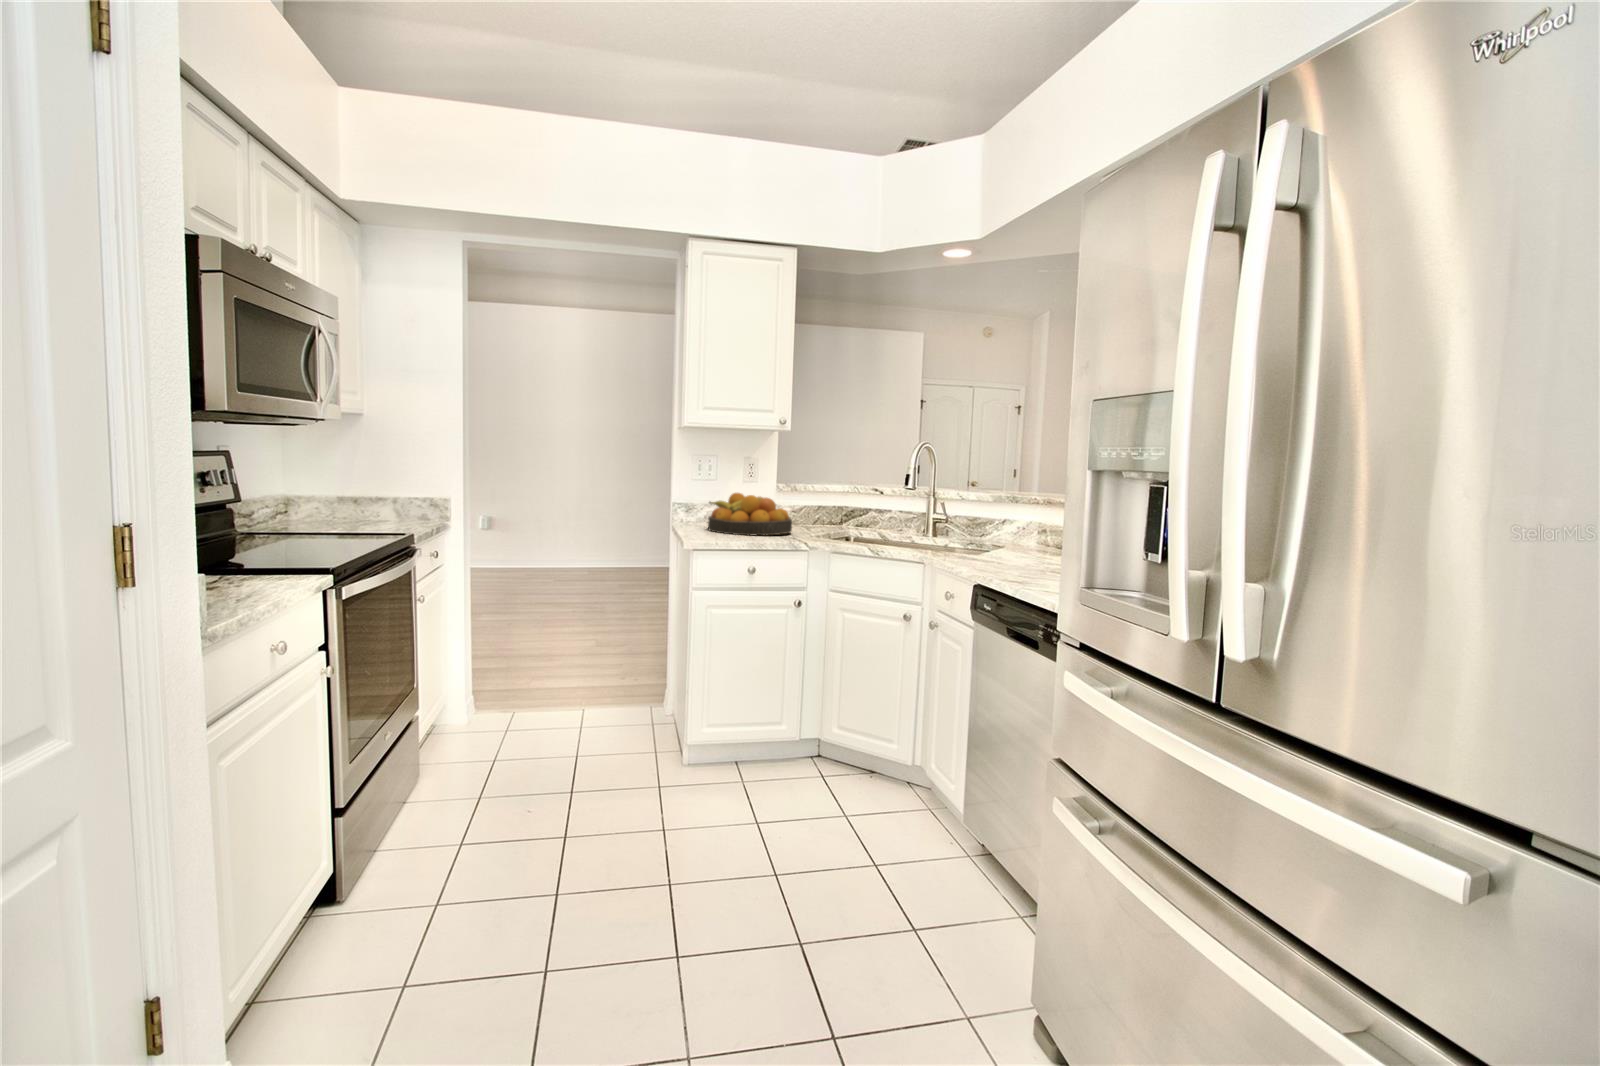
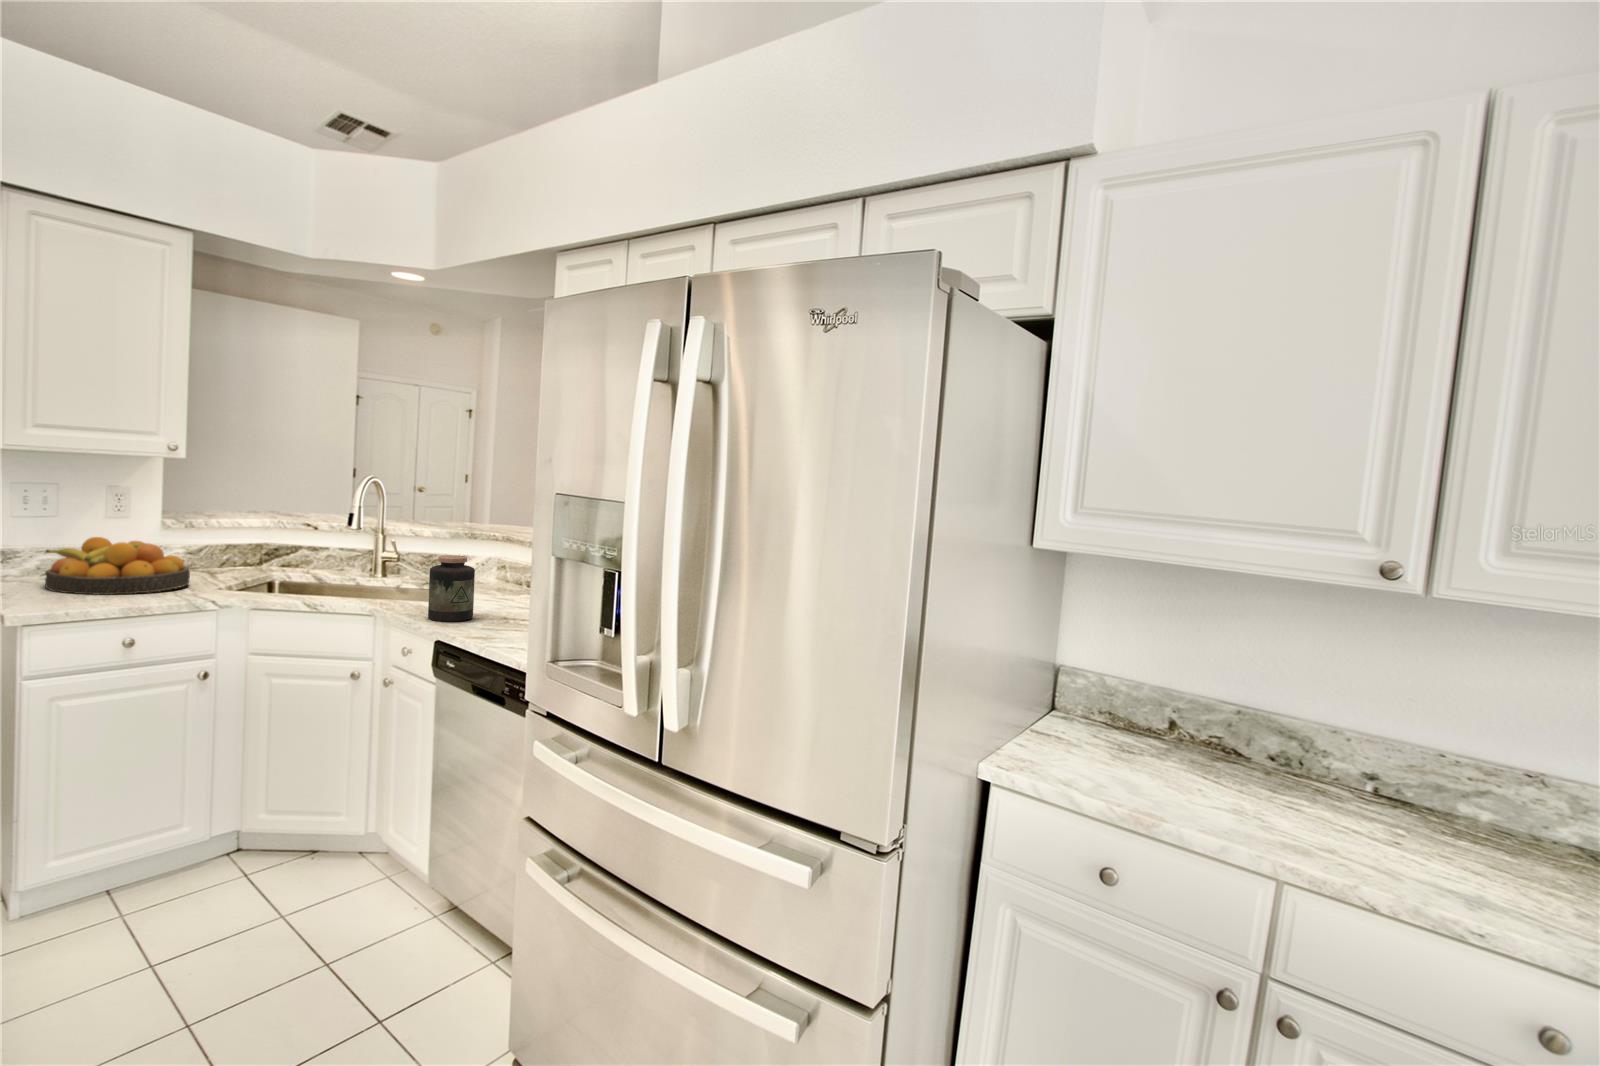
jar: none [970,504,1014,569] -> present [428,555,475,622]

